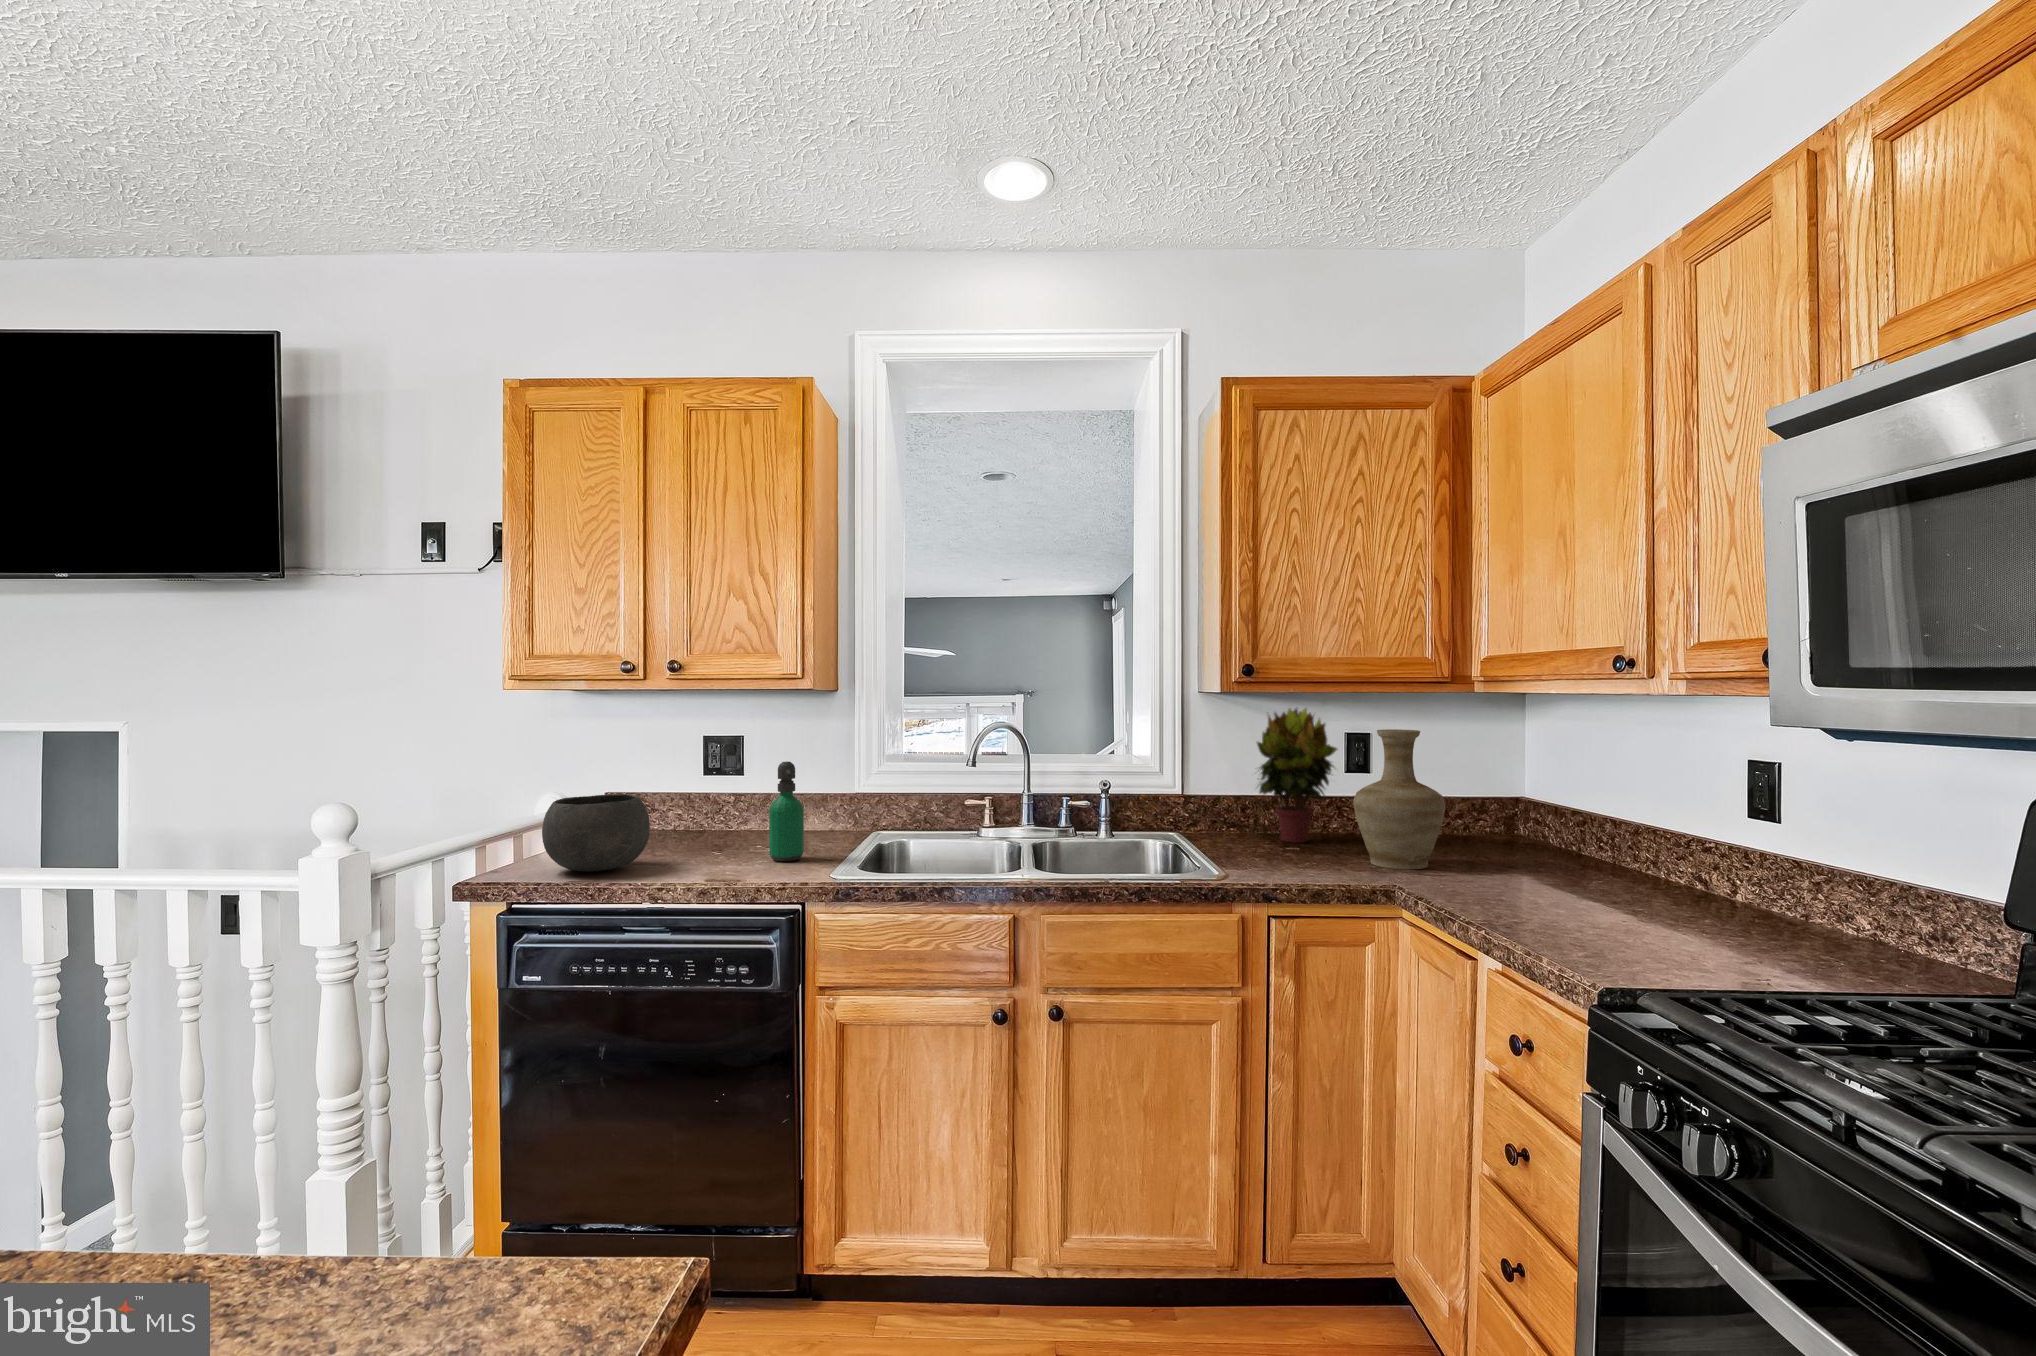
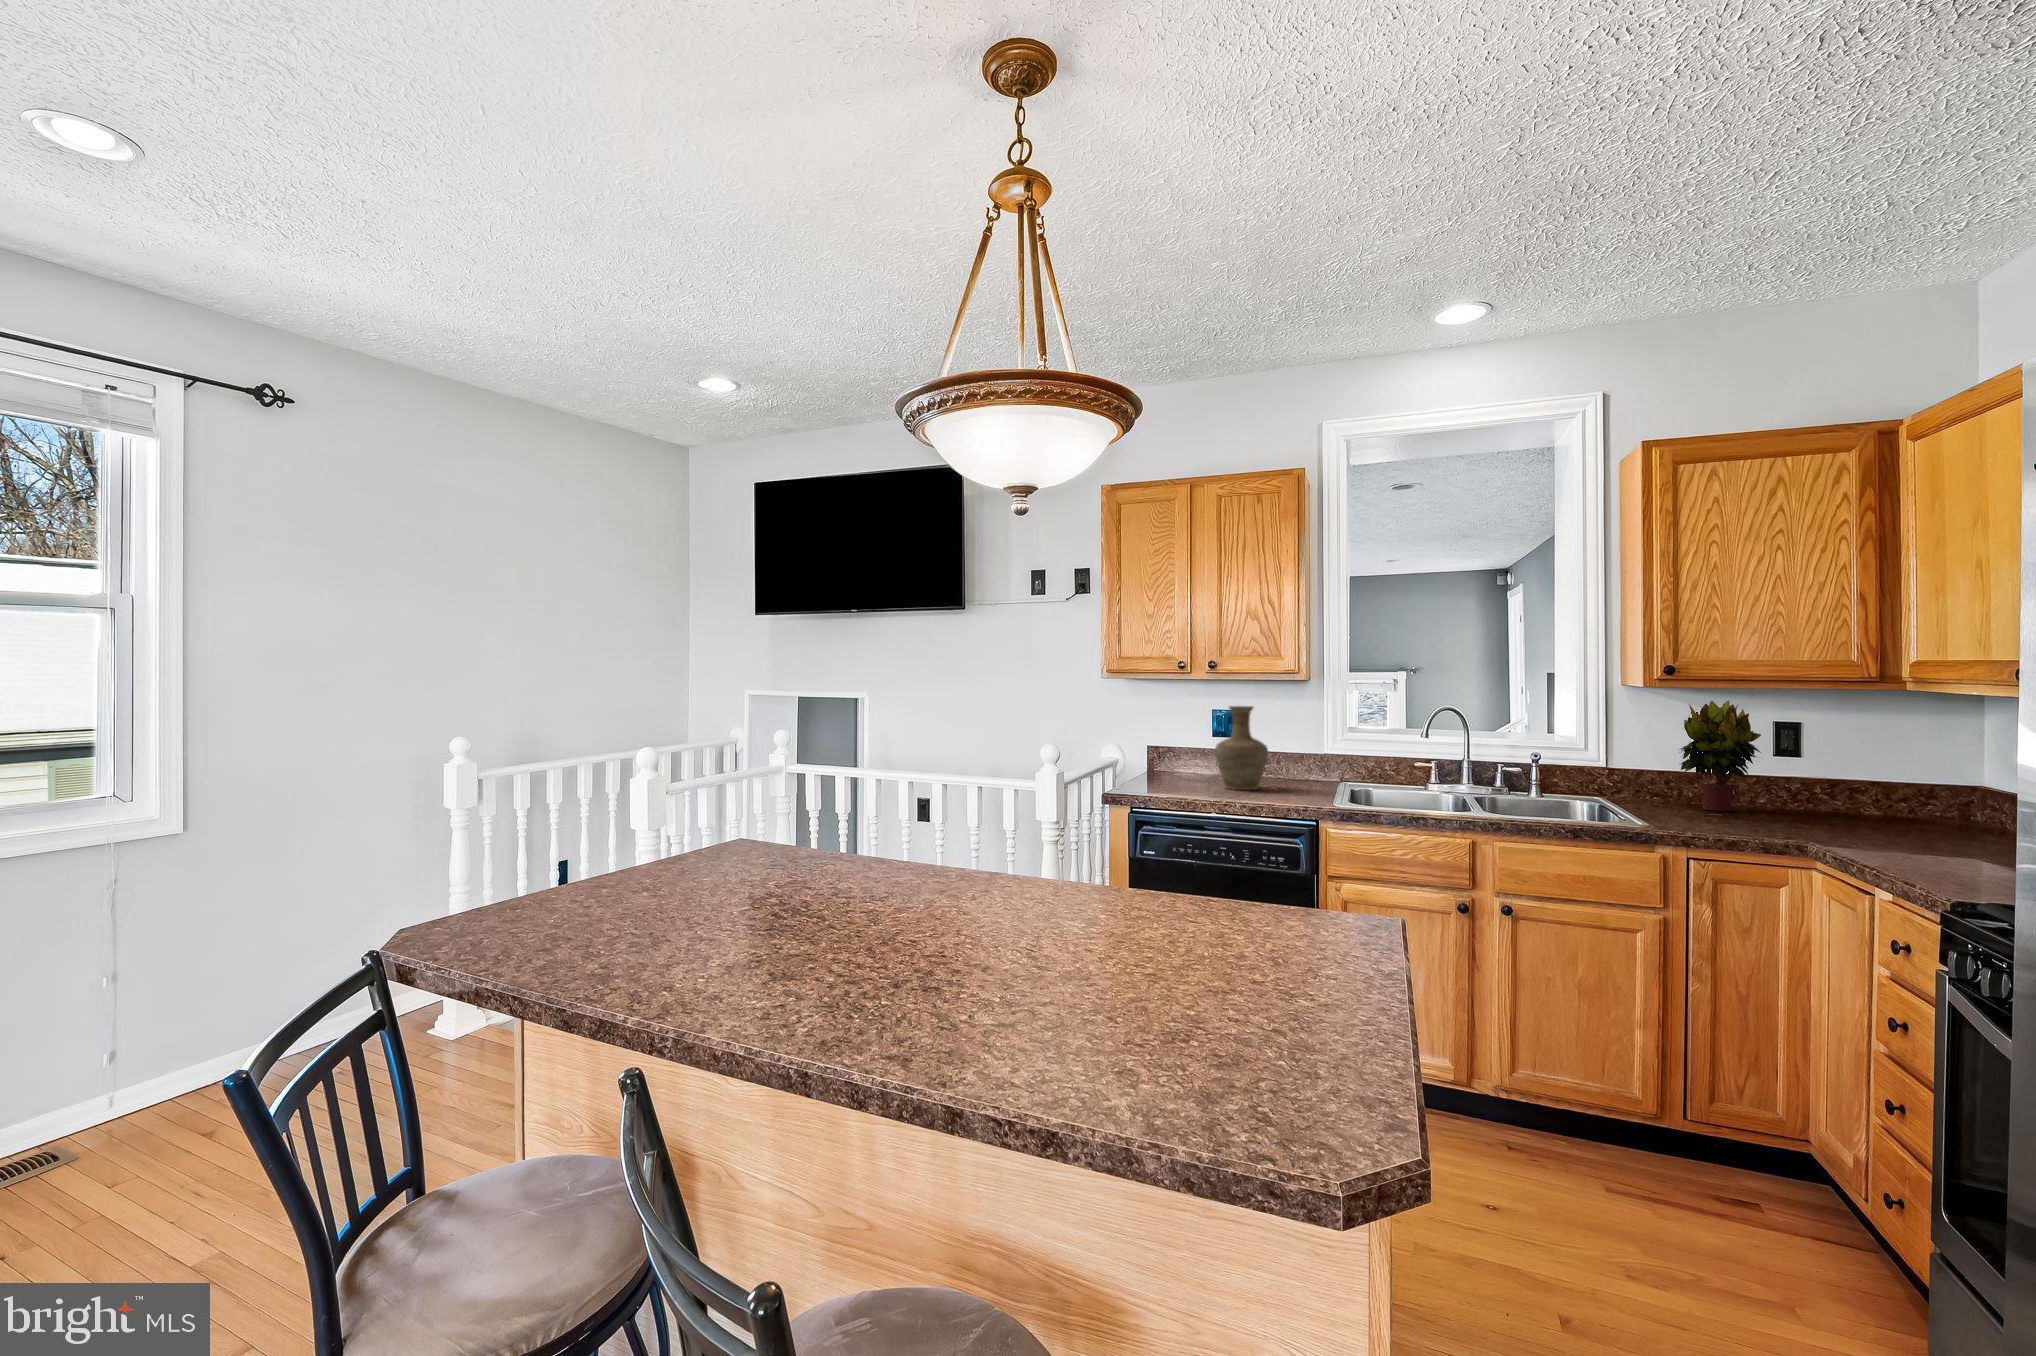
vase: present [1353,729,1445,869] -> present [1215,706,1268,790]
soap dispenser: present [769,761,804,861] -> none [1283,732,1306,797]
bowl: present [542,794,650,872] -> none [1147,749,1209,795]

